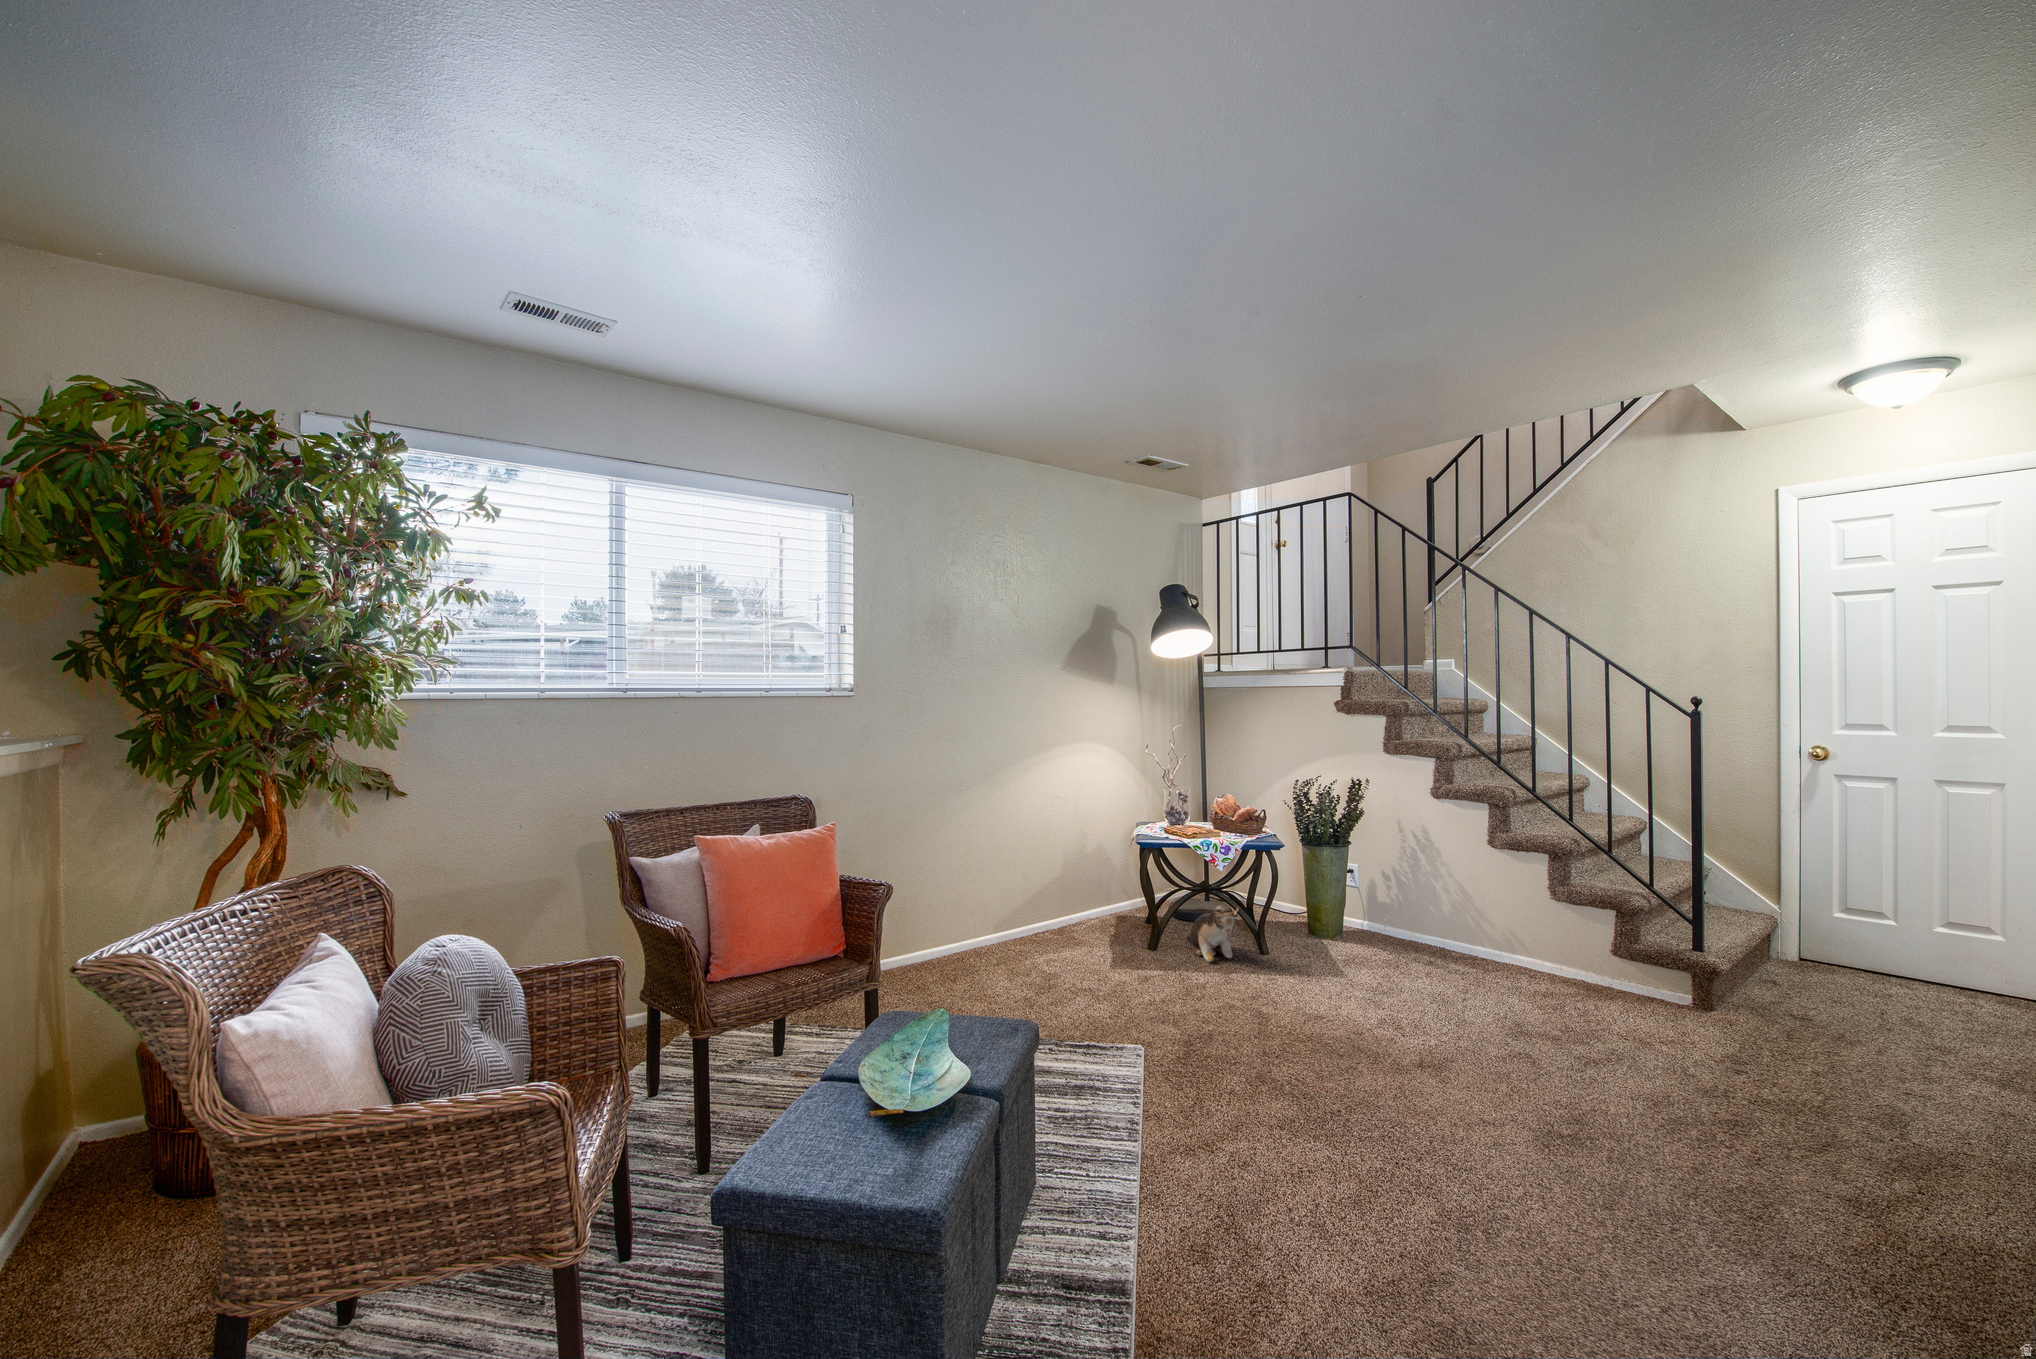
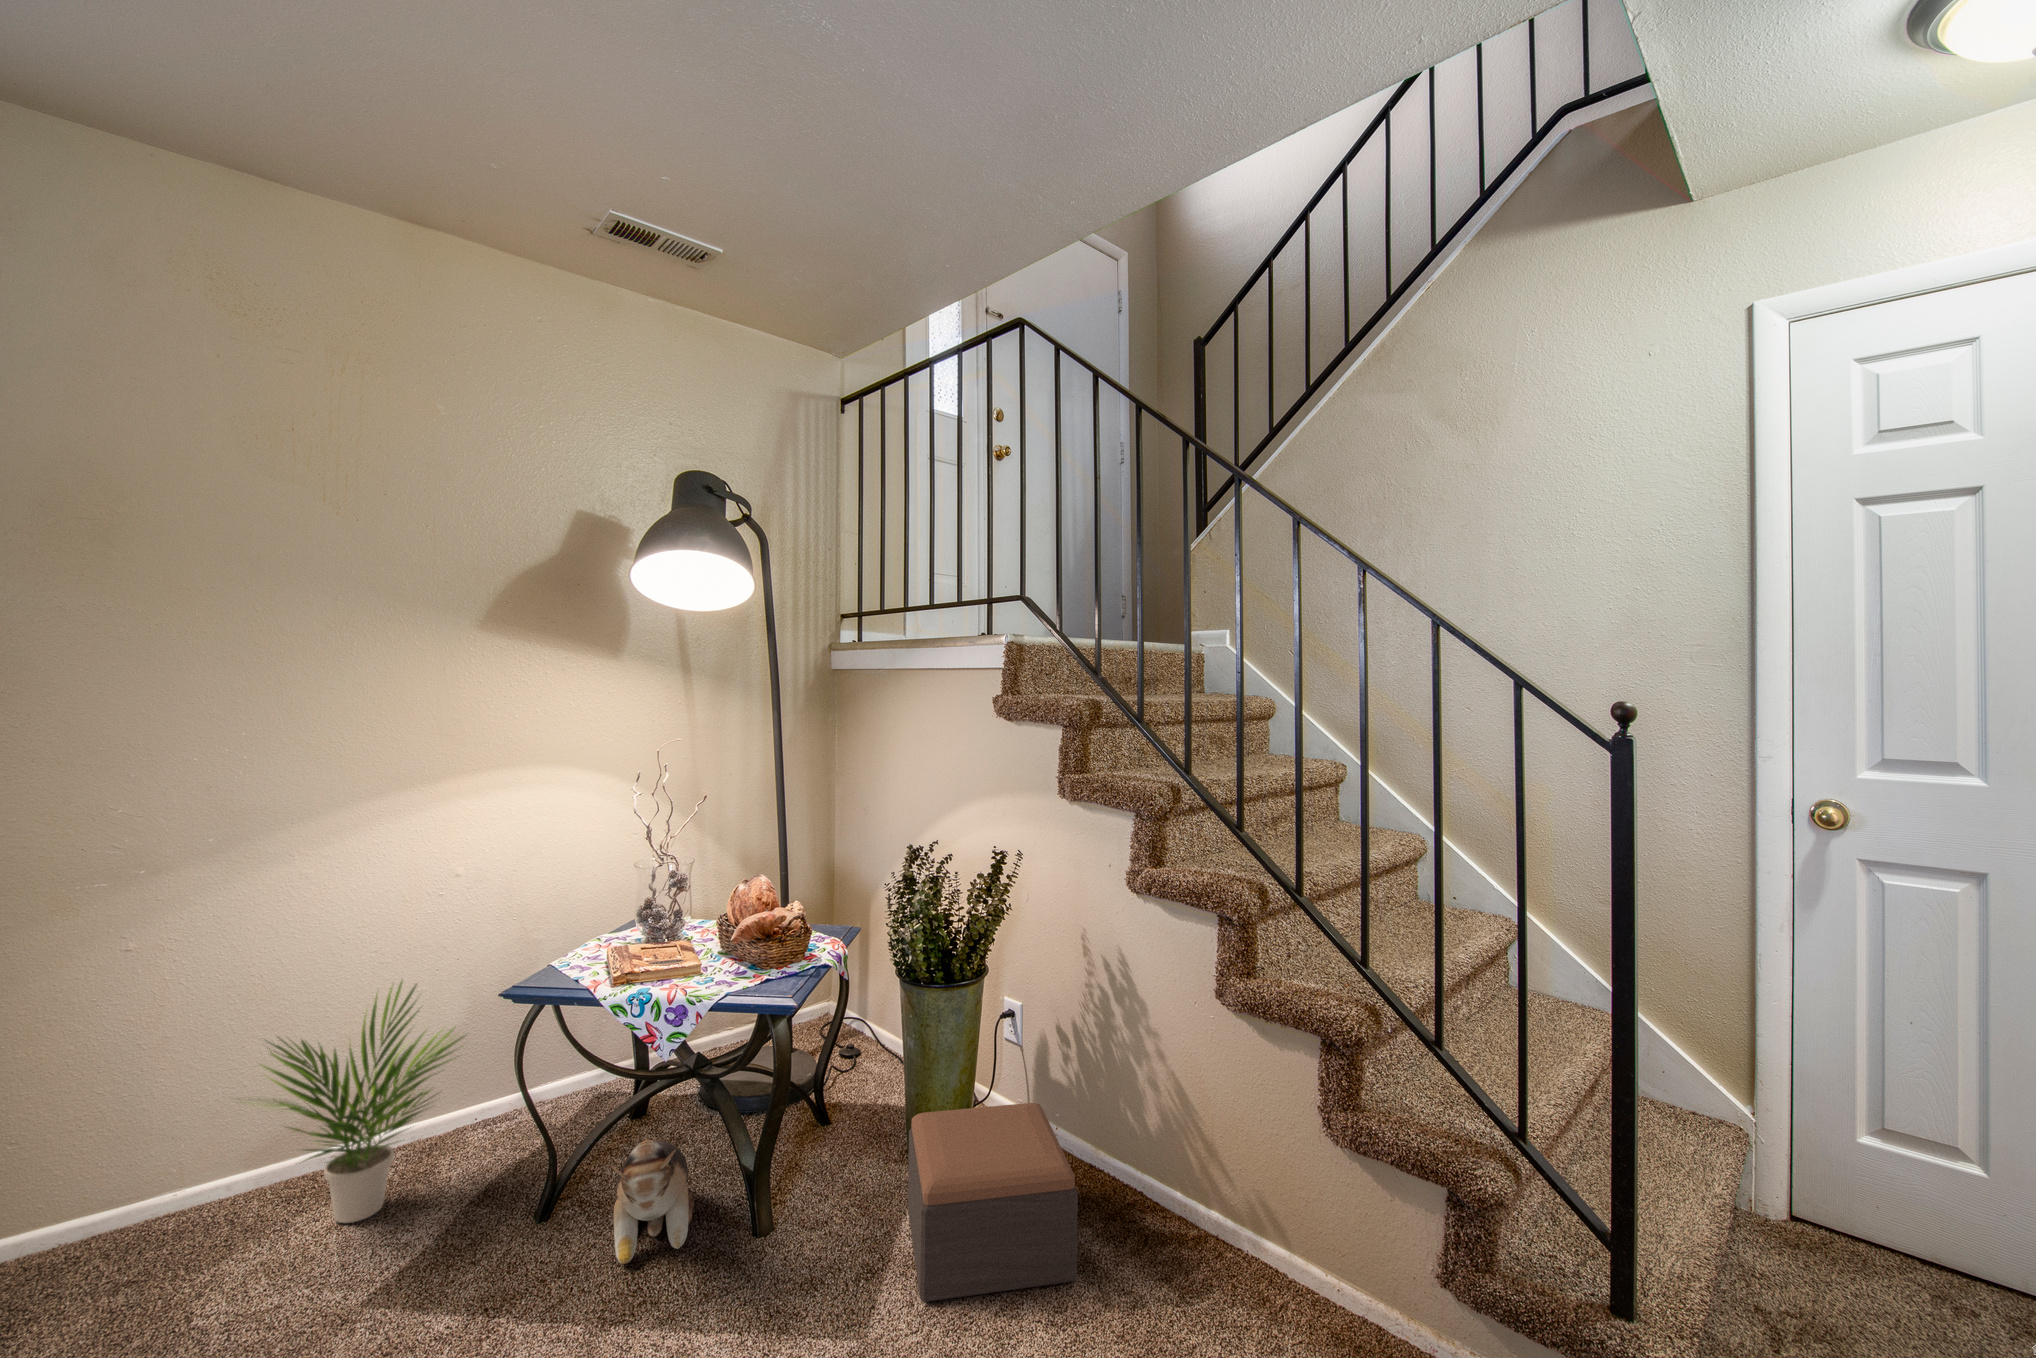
potted plant: none [1013,843,1102,950] -> present [259,981,464,1223]
footstool: none [1328,902,1430,974] -> present [908,1103,1078,1302]

